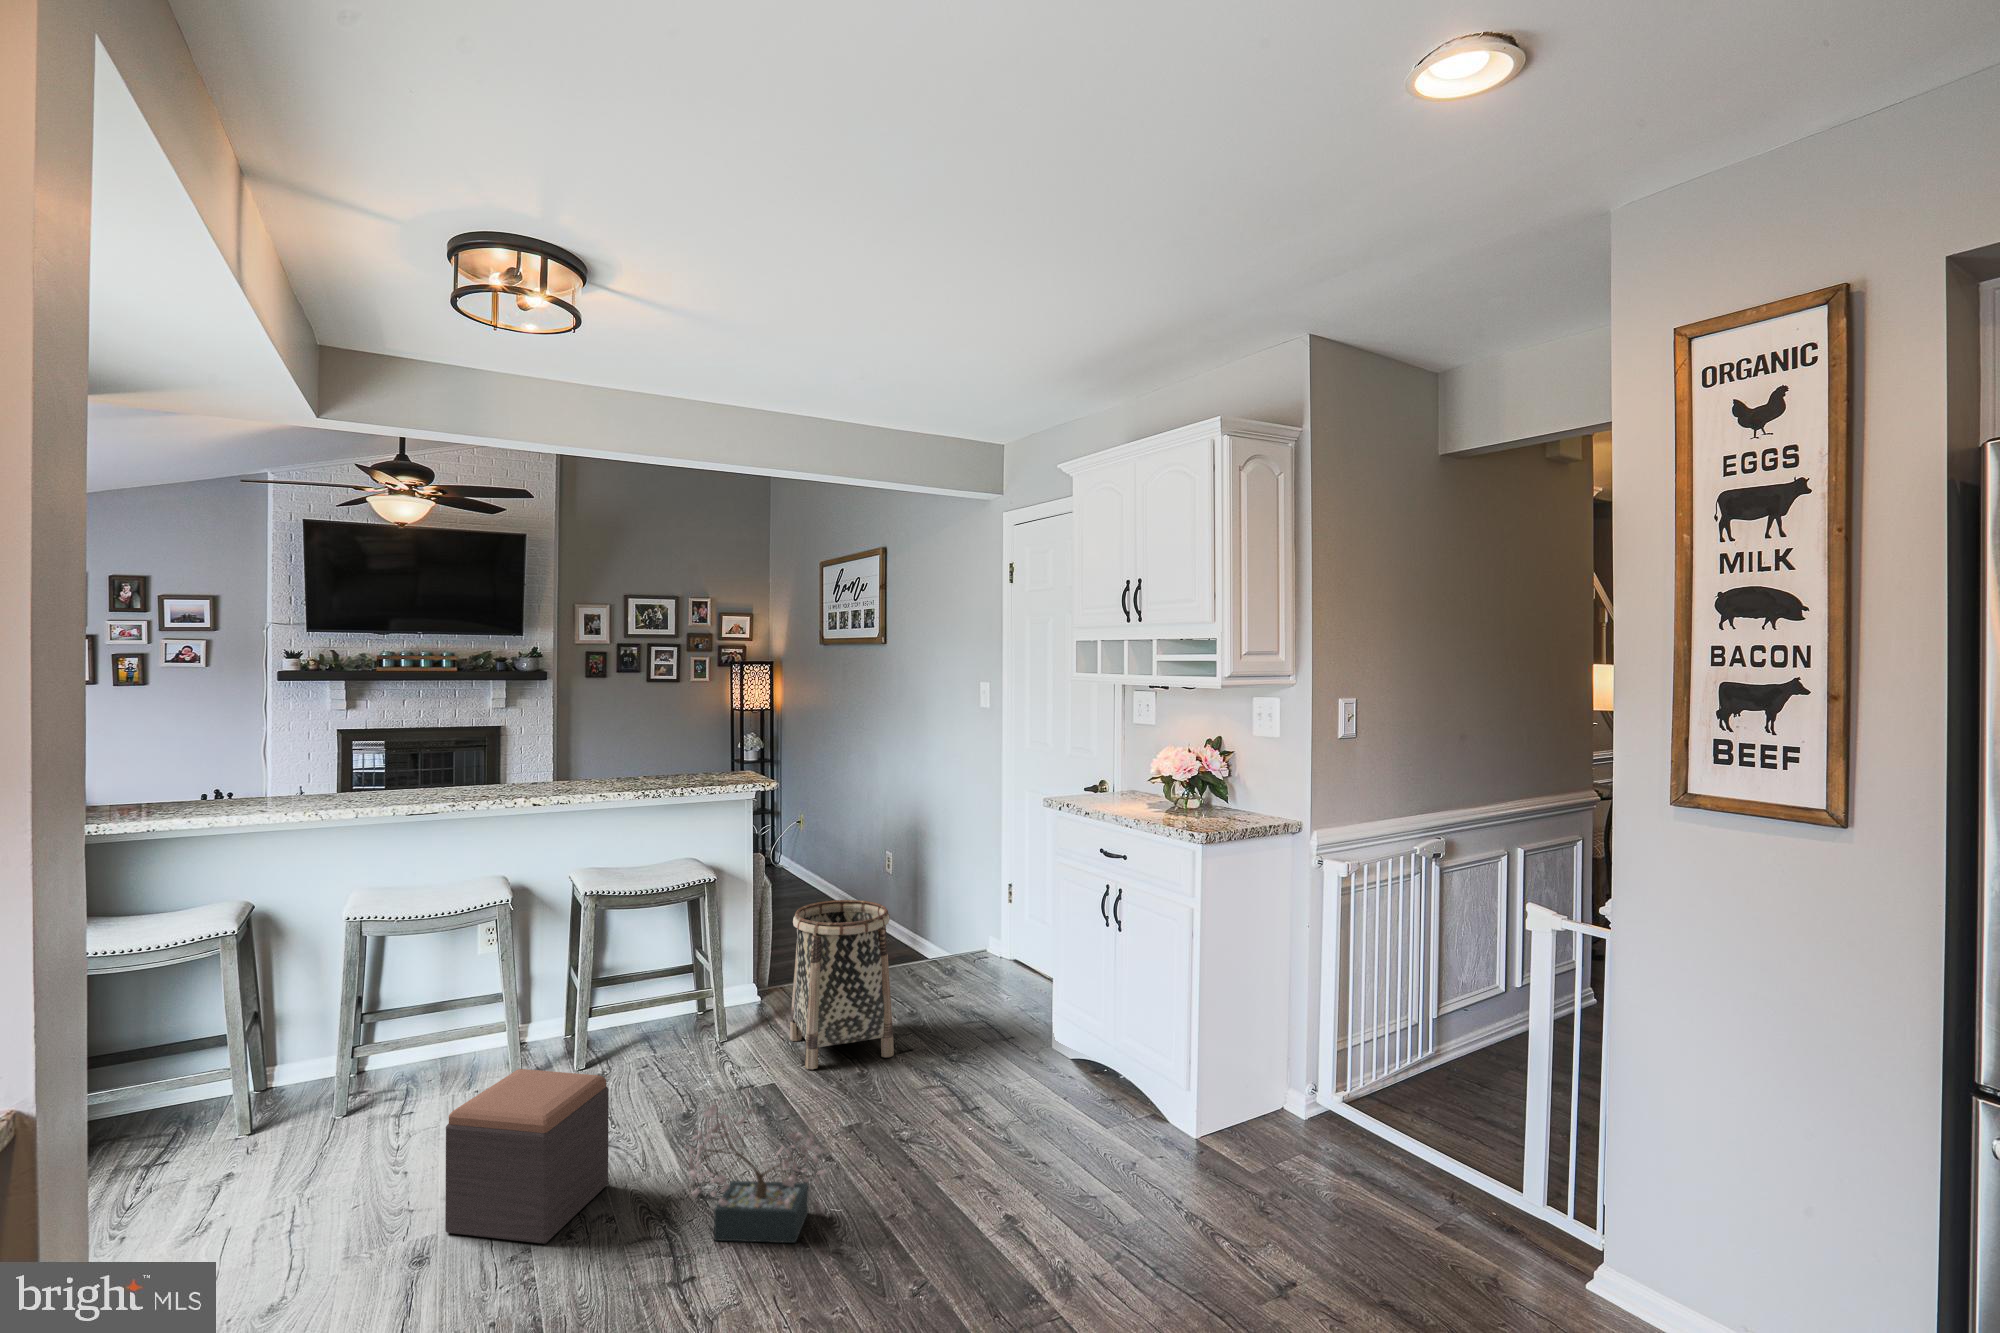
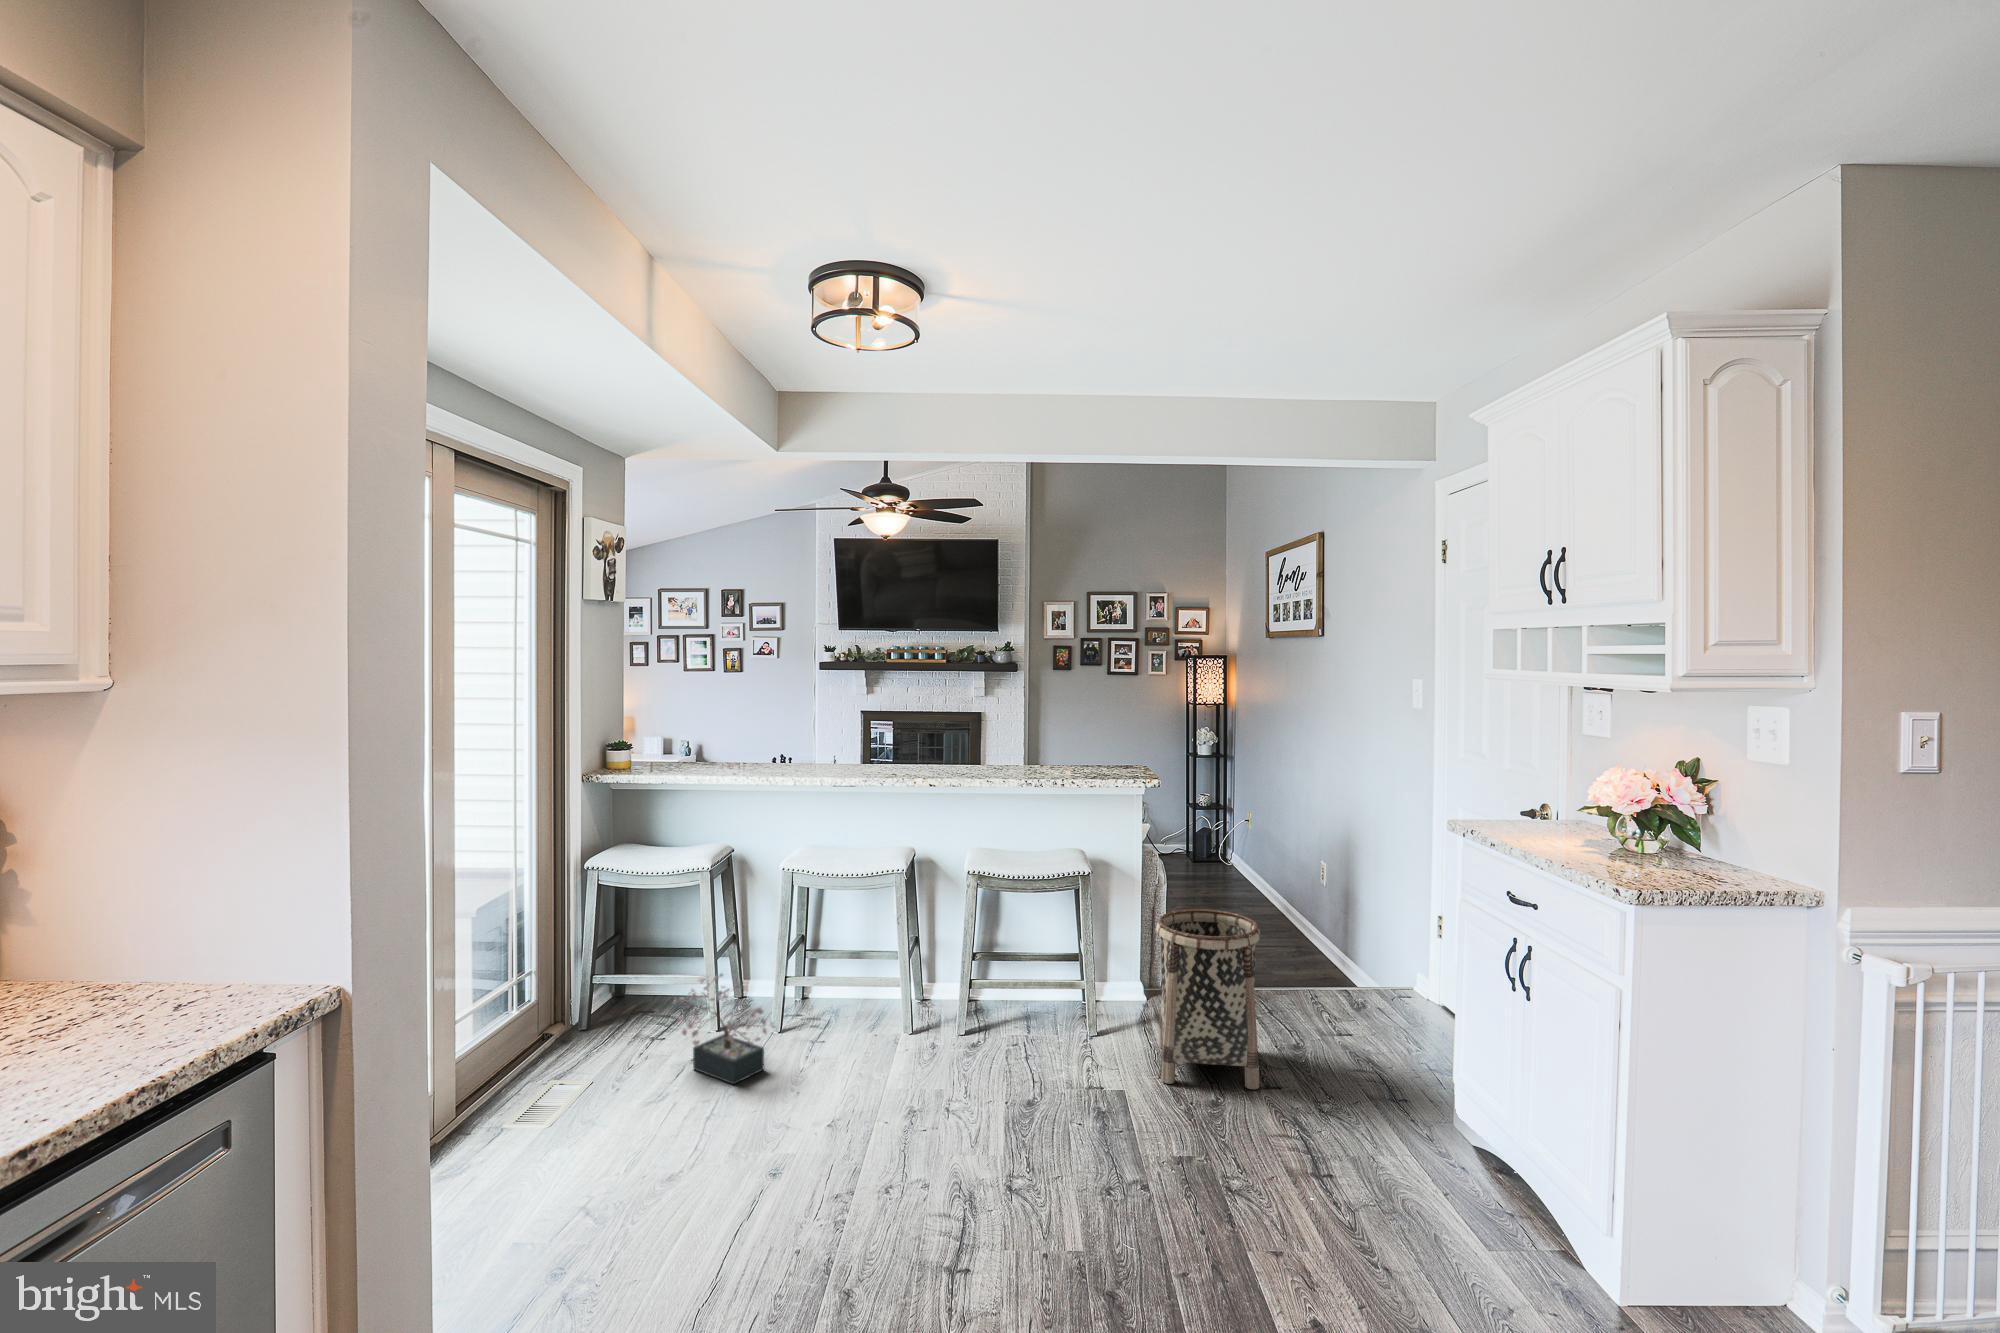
footstool: present [445,1069,609,1244] -> none [801,1026,937,1193]
decorative plant: present [685,1099,826,1243] -> present [677,974,775,1084]

